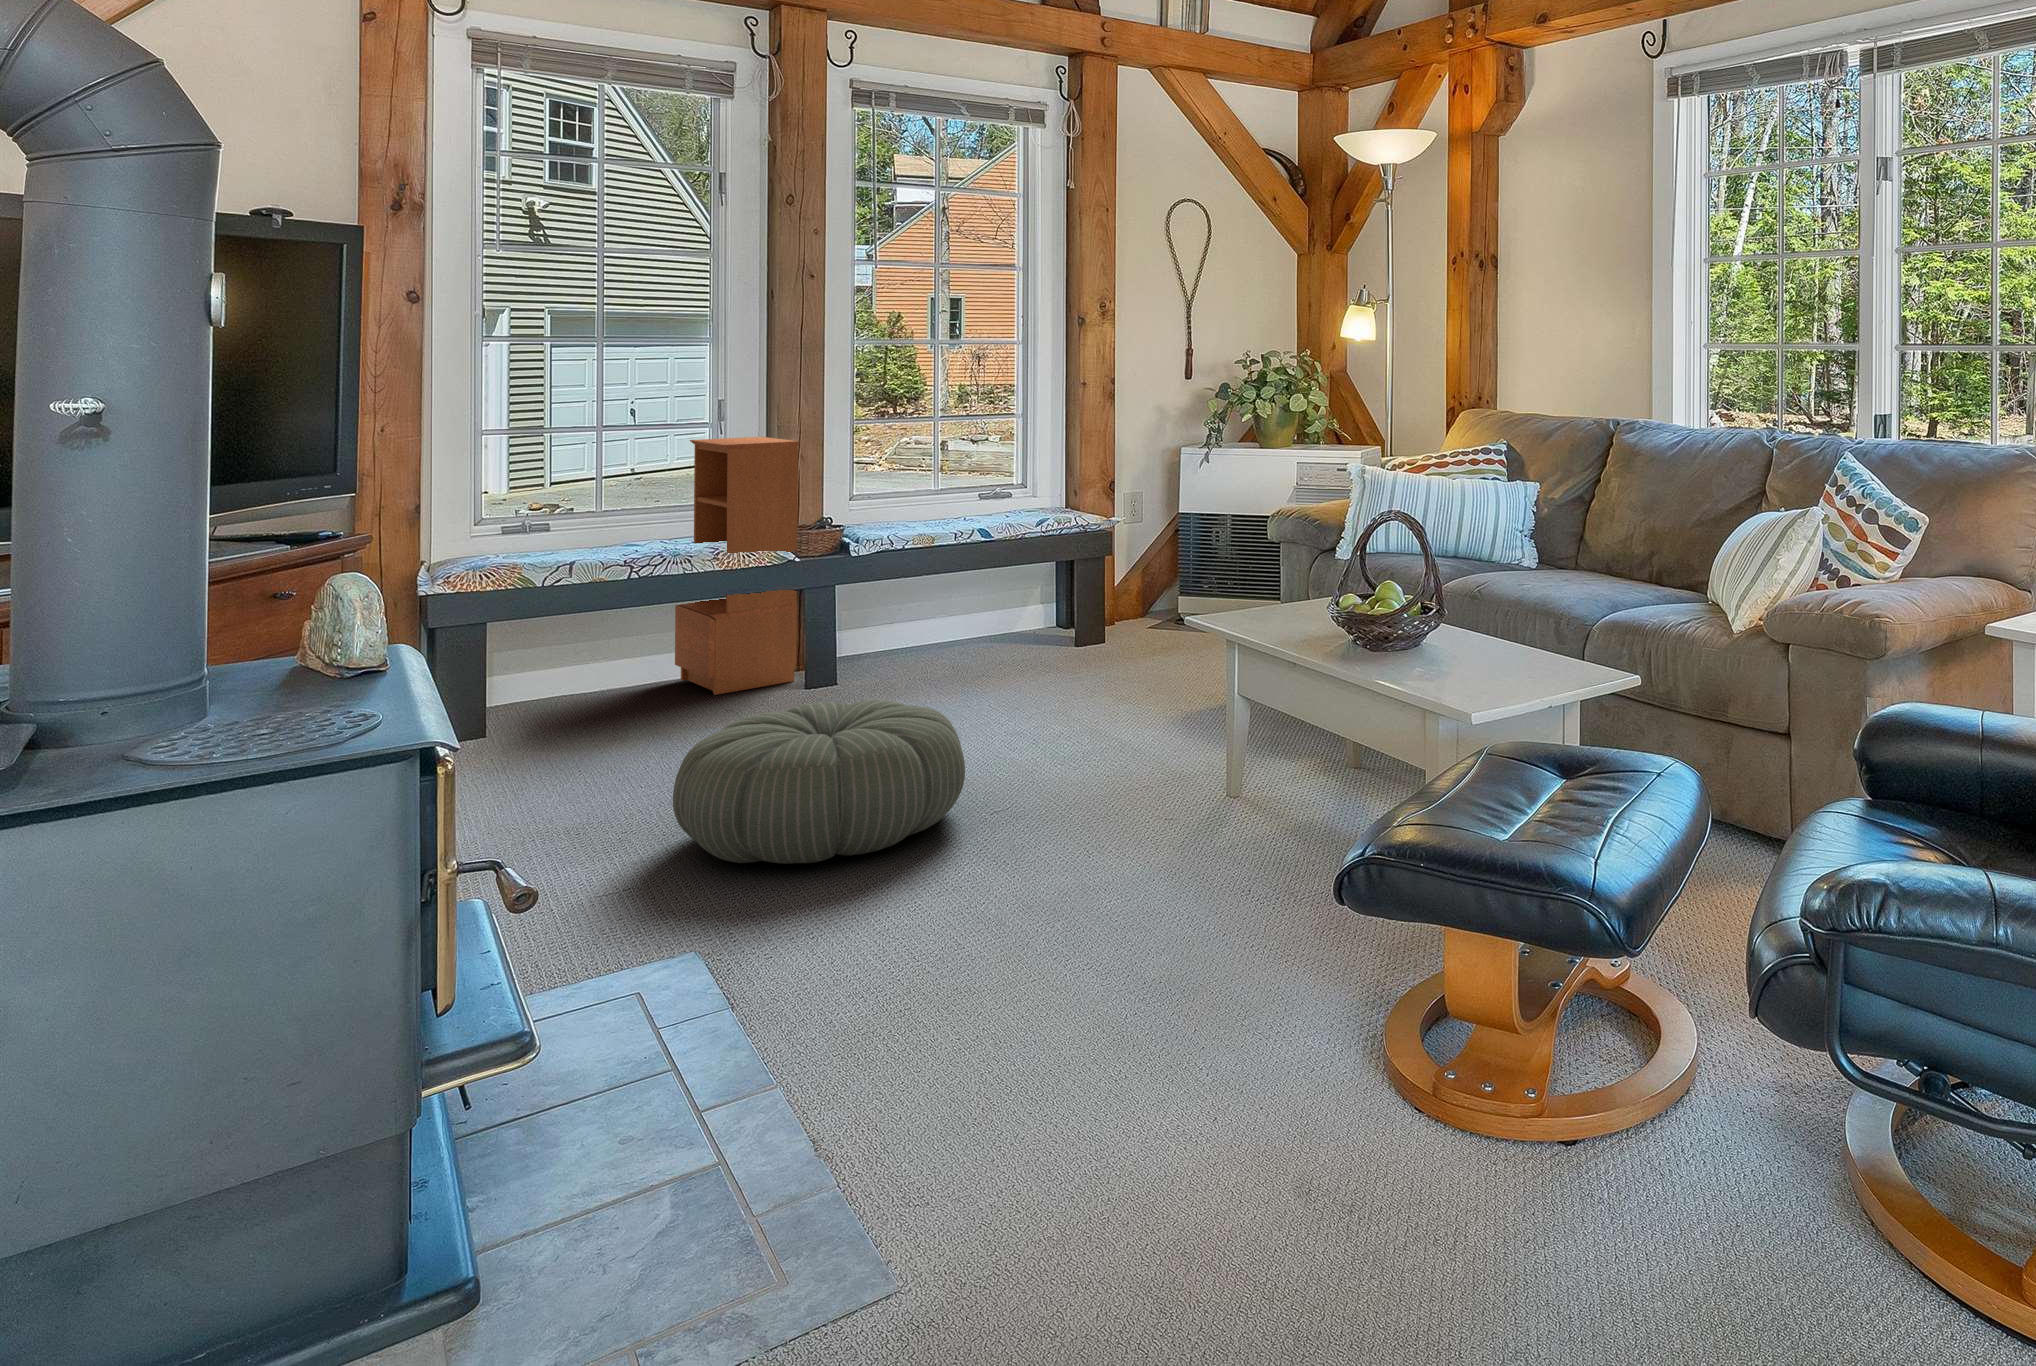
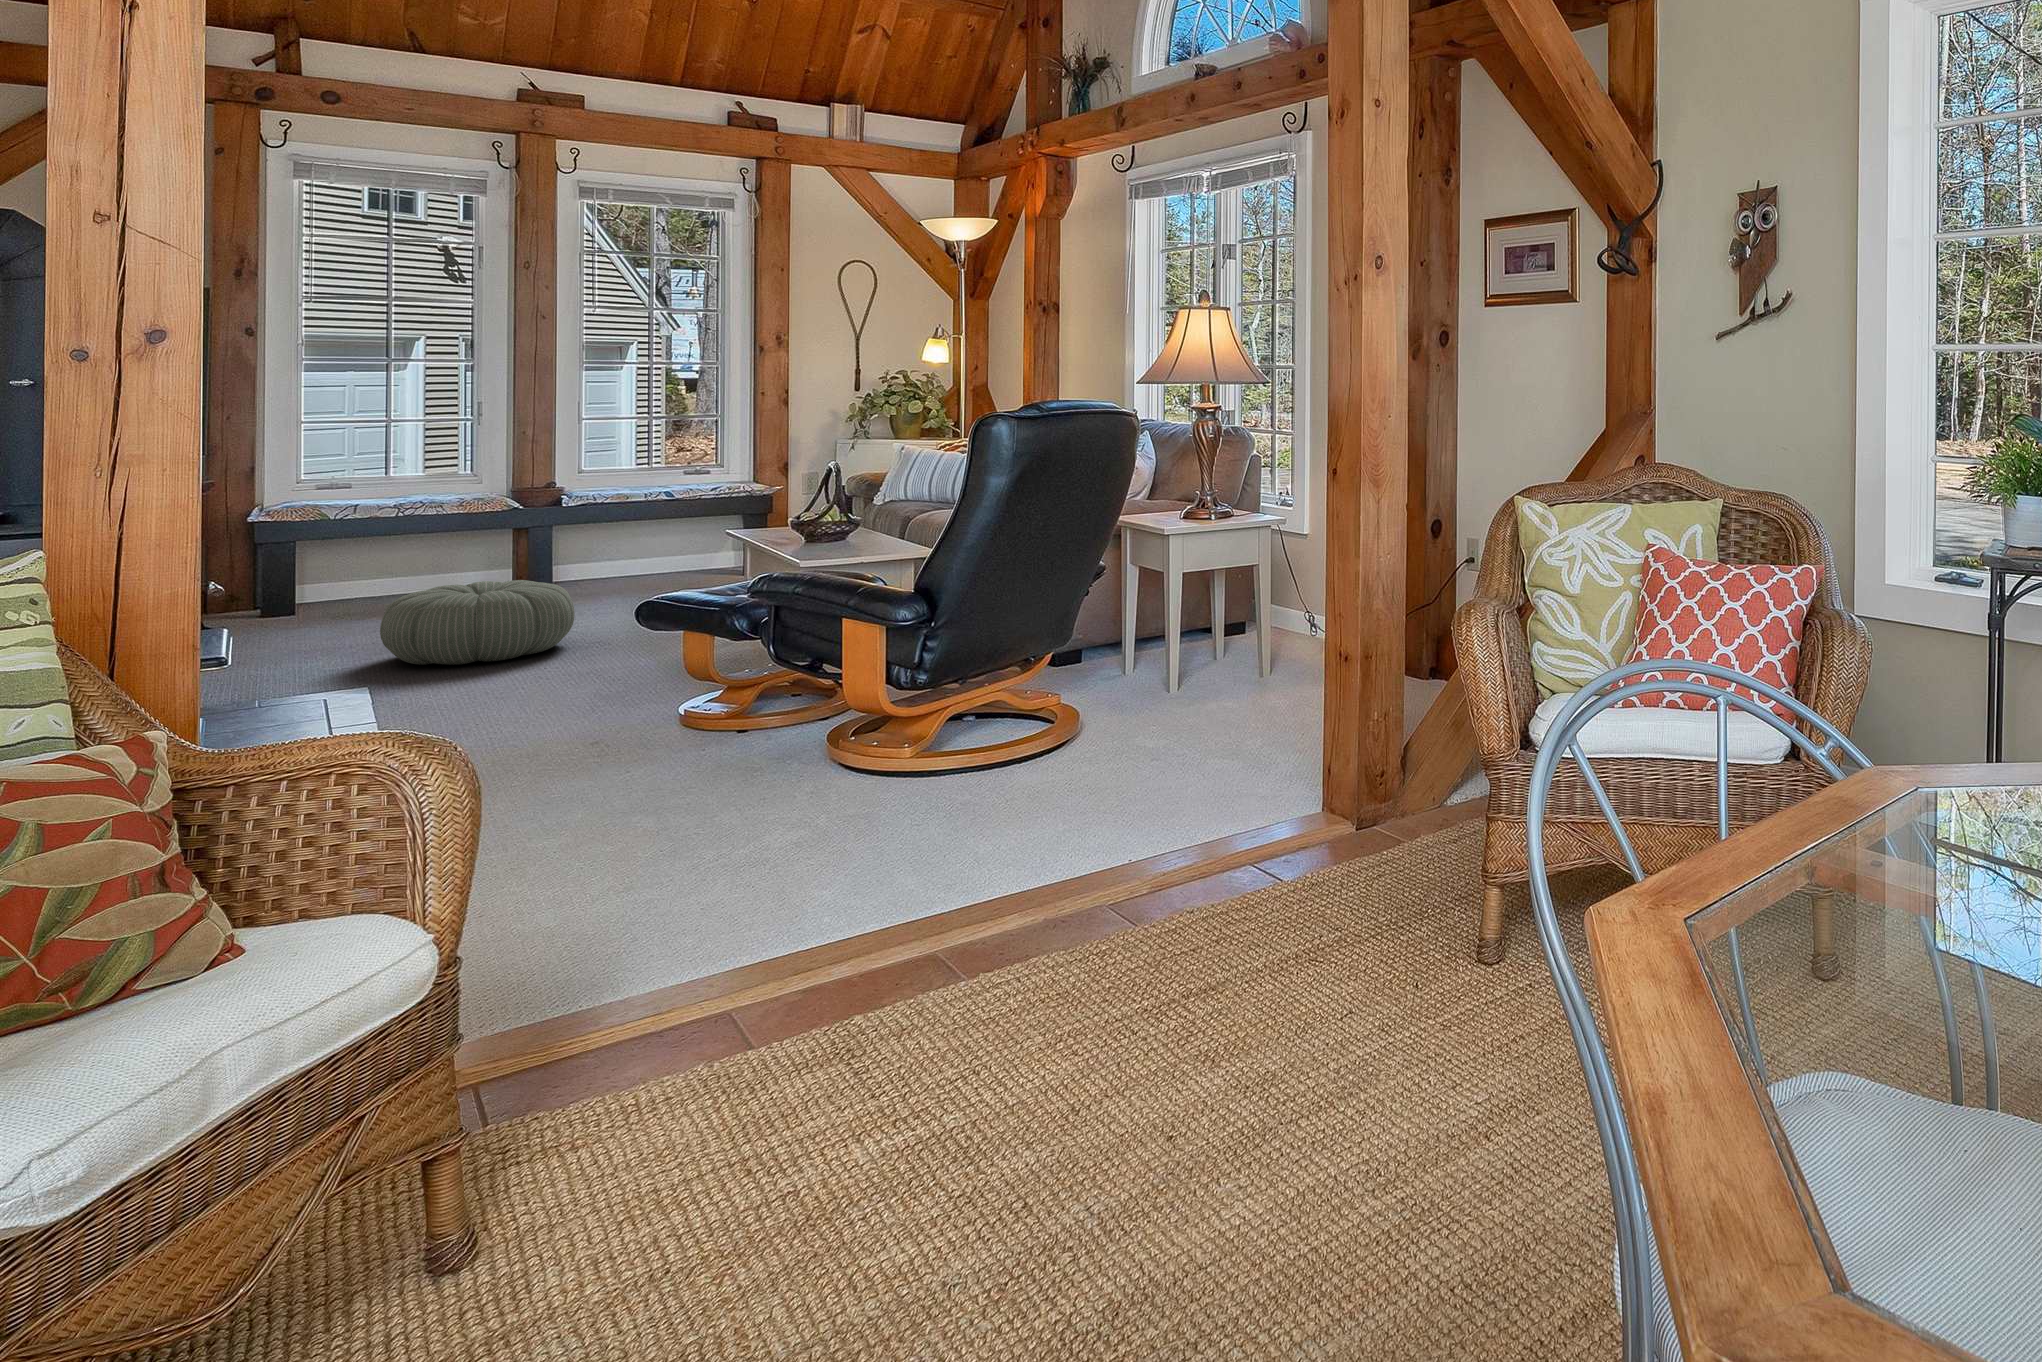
bookcase: present [675,437,799,695] -> none [441,429,527,599]

